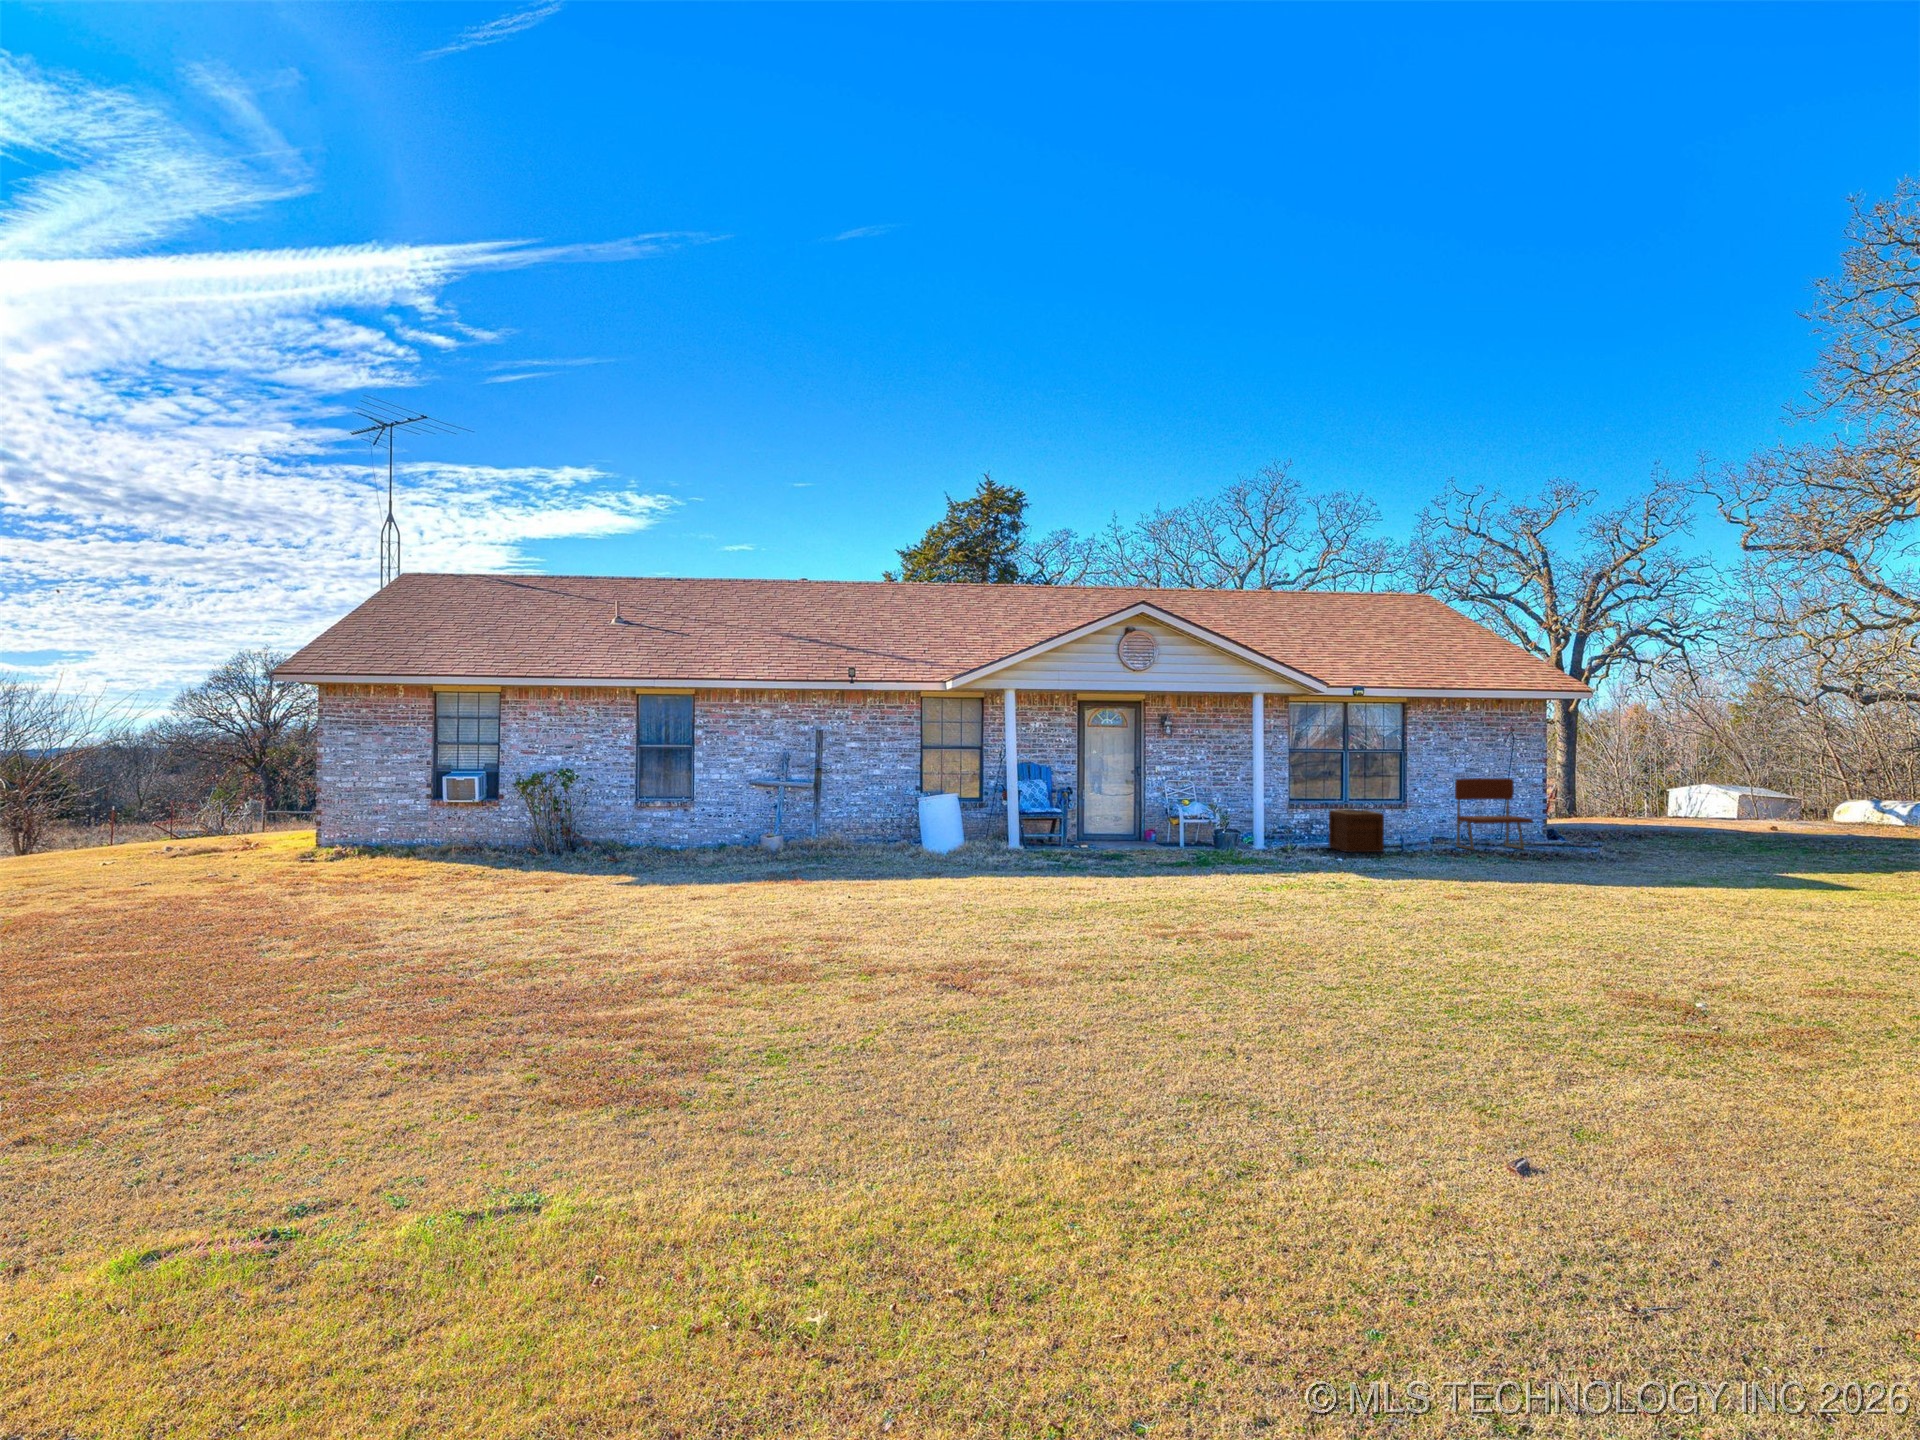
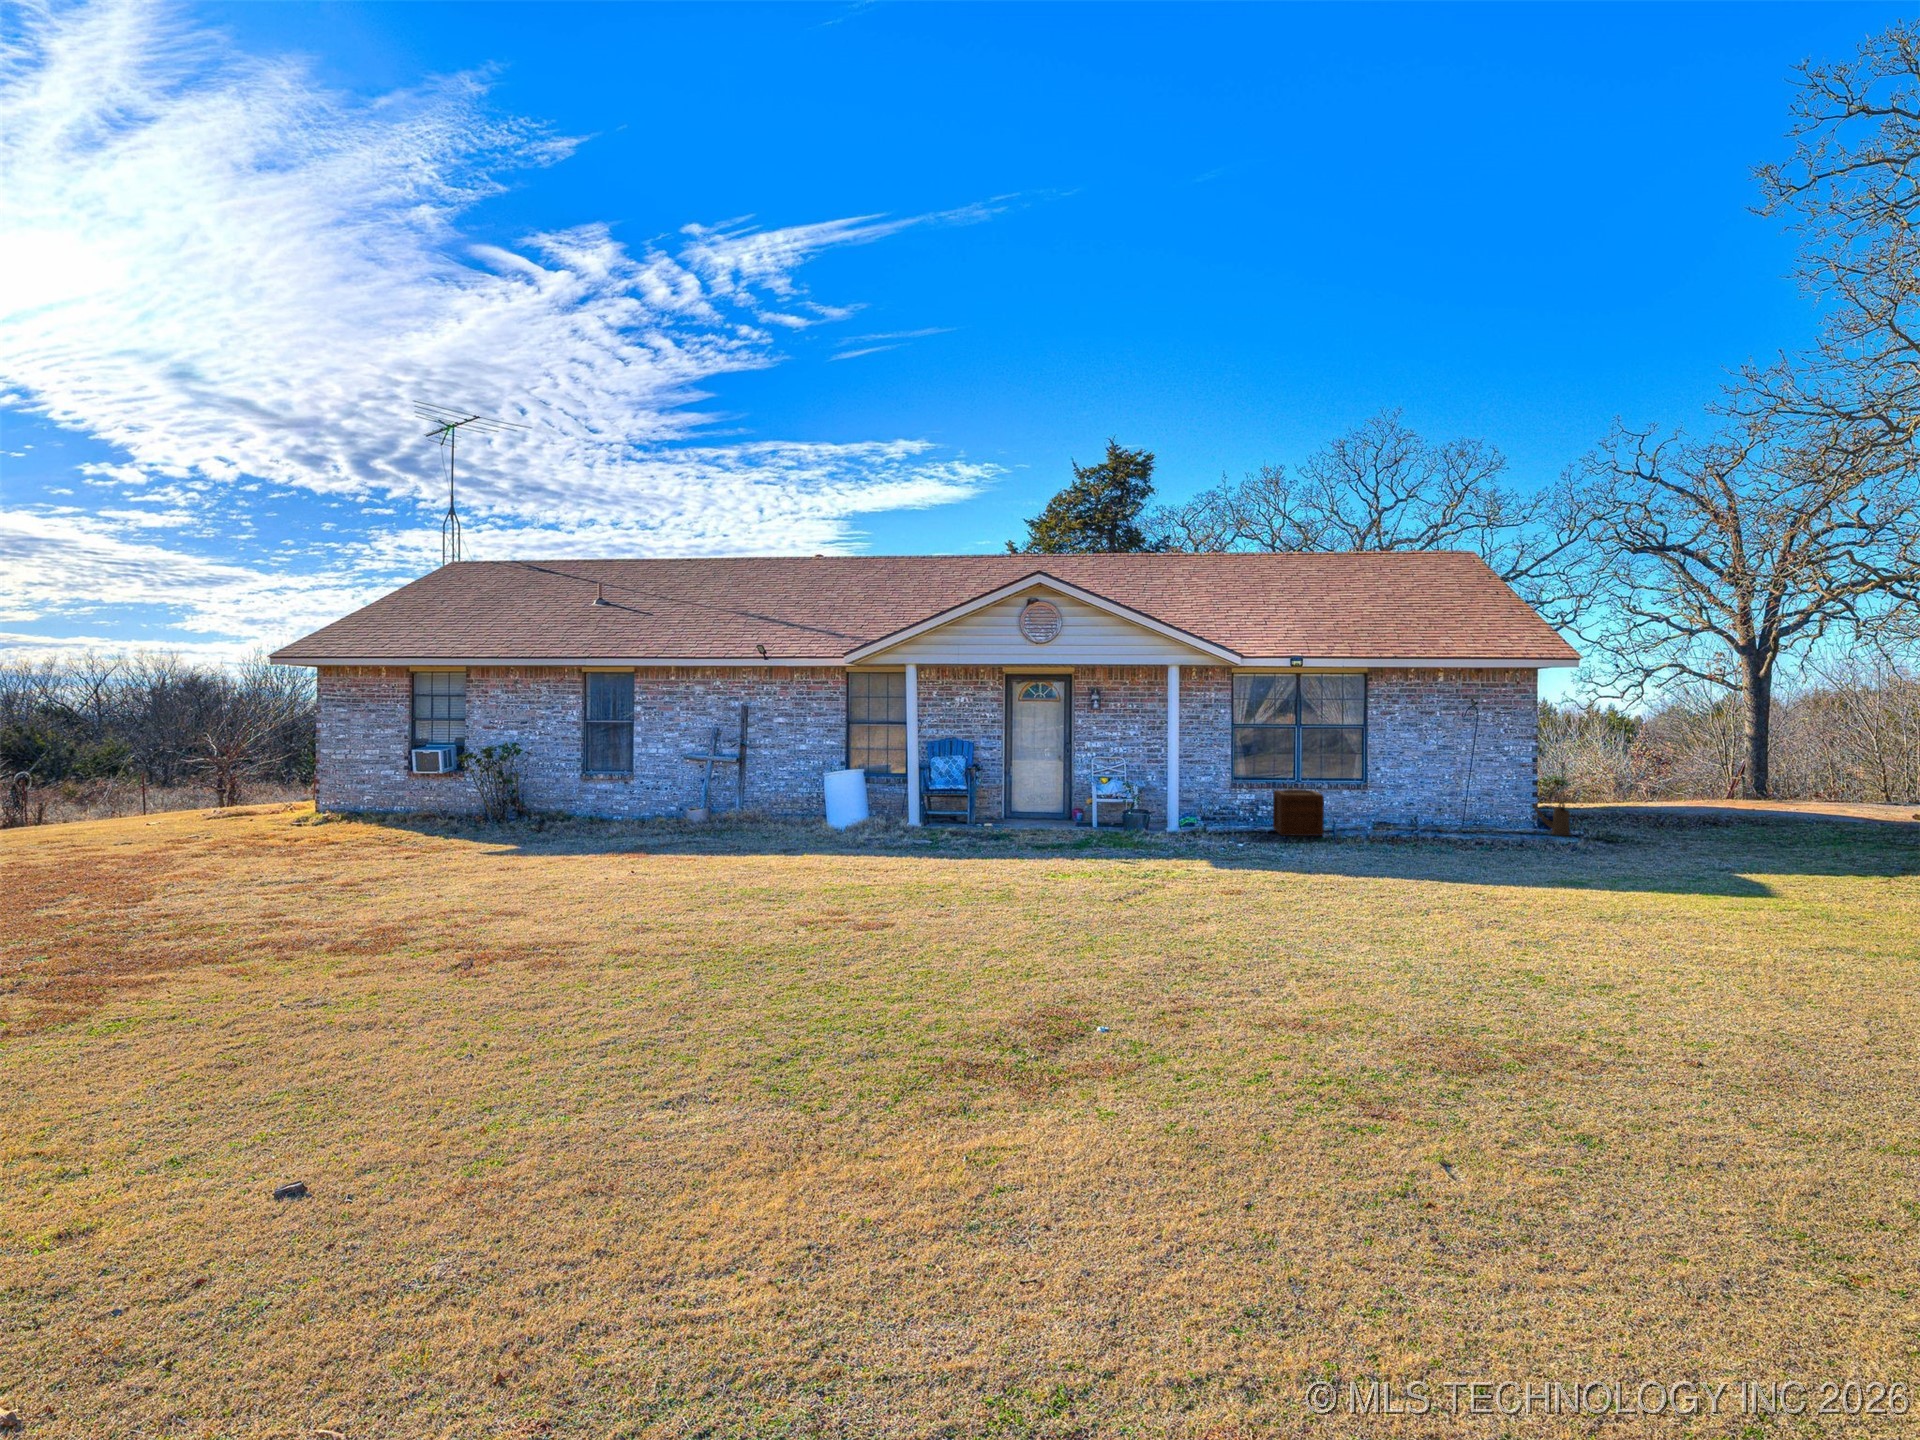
bench: present [1455,778,1533,850] -> none [1421,757,1504,837]
watering can: none [1542,817,1584,848] -> present [1533,801,1570,836]

